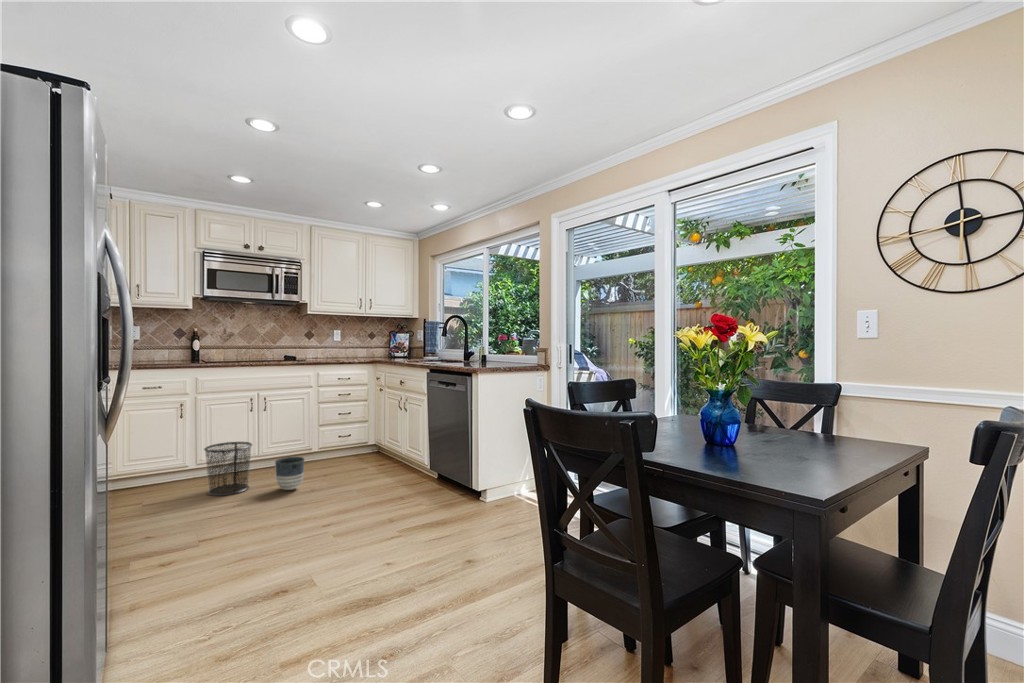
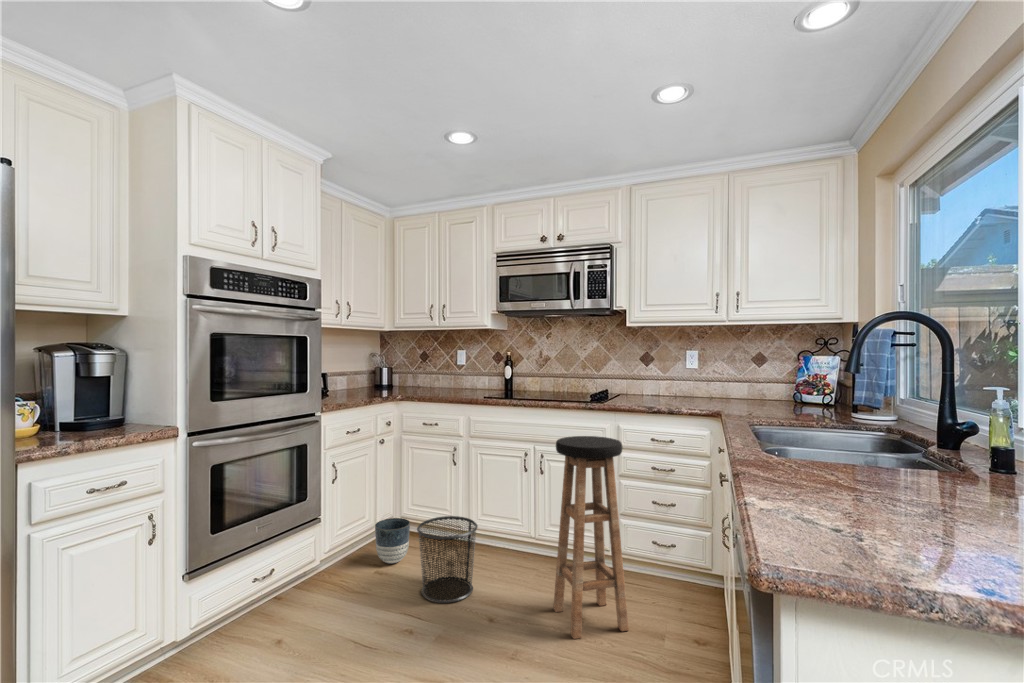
bar stool: none [306,375,353,480] -> present [553,436,629,639]
planter: present [275,457,304,490] -> present [375,518,410,564]

